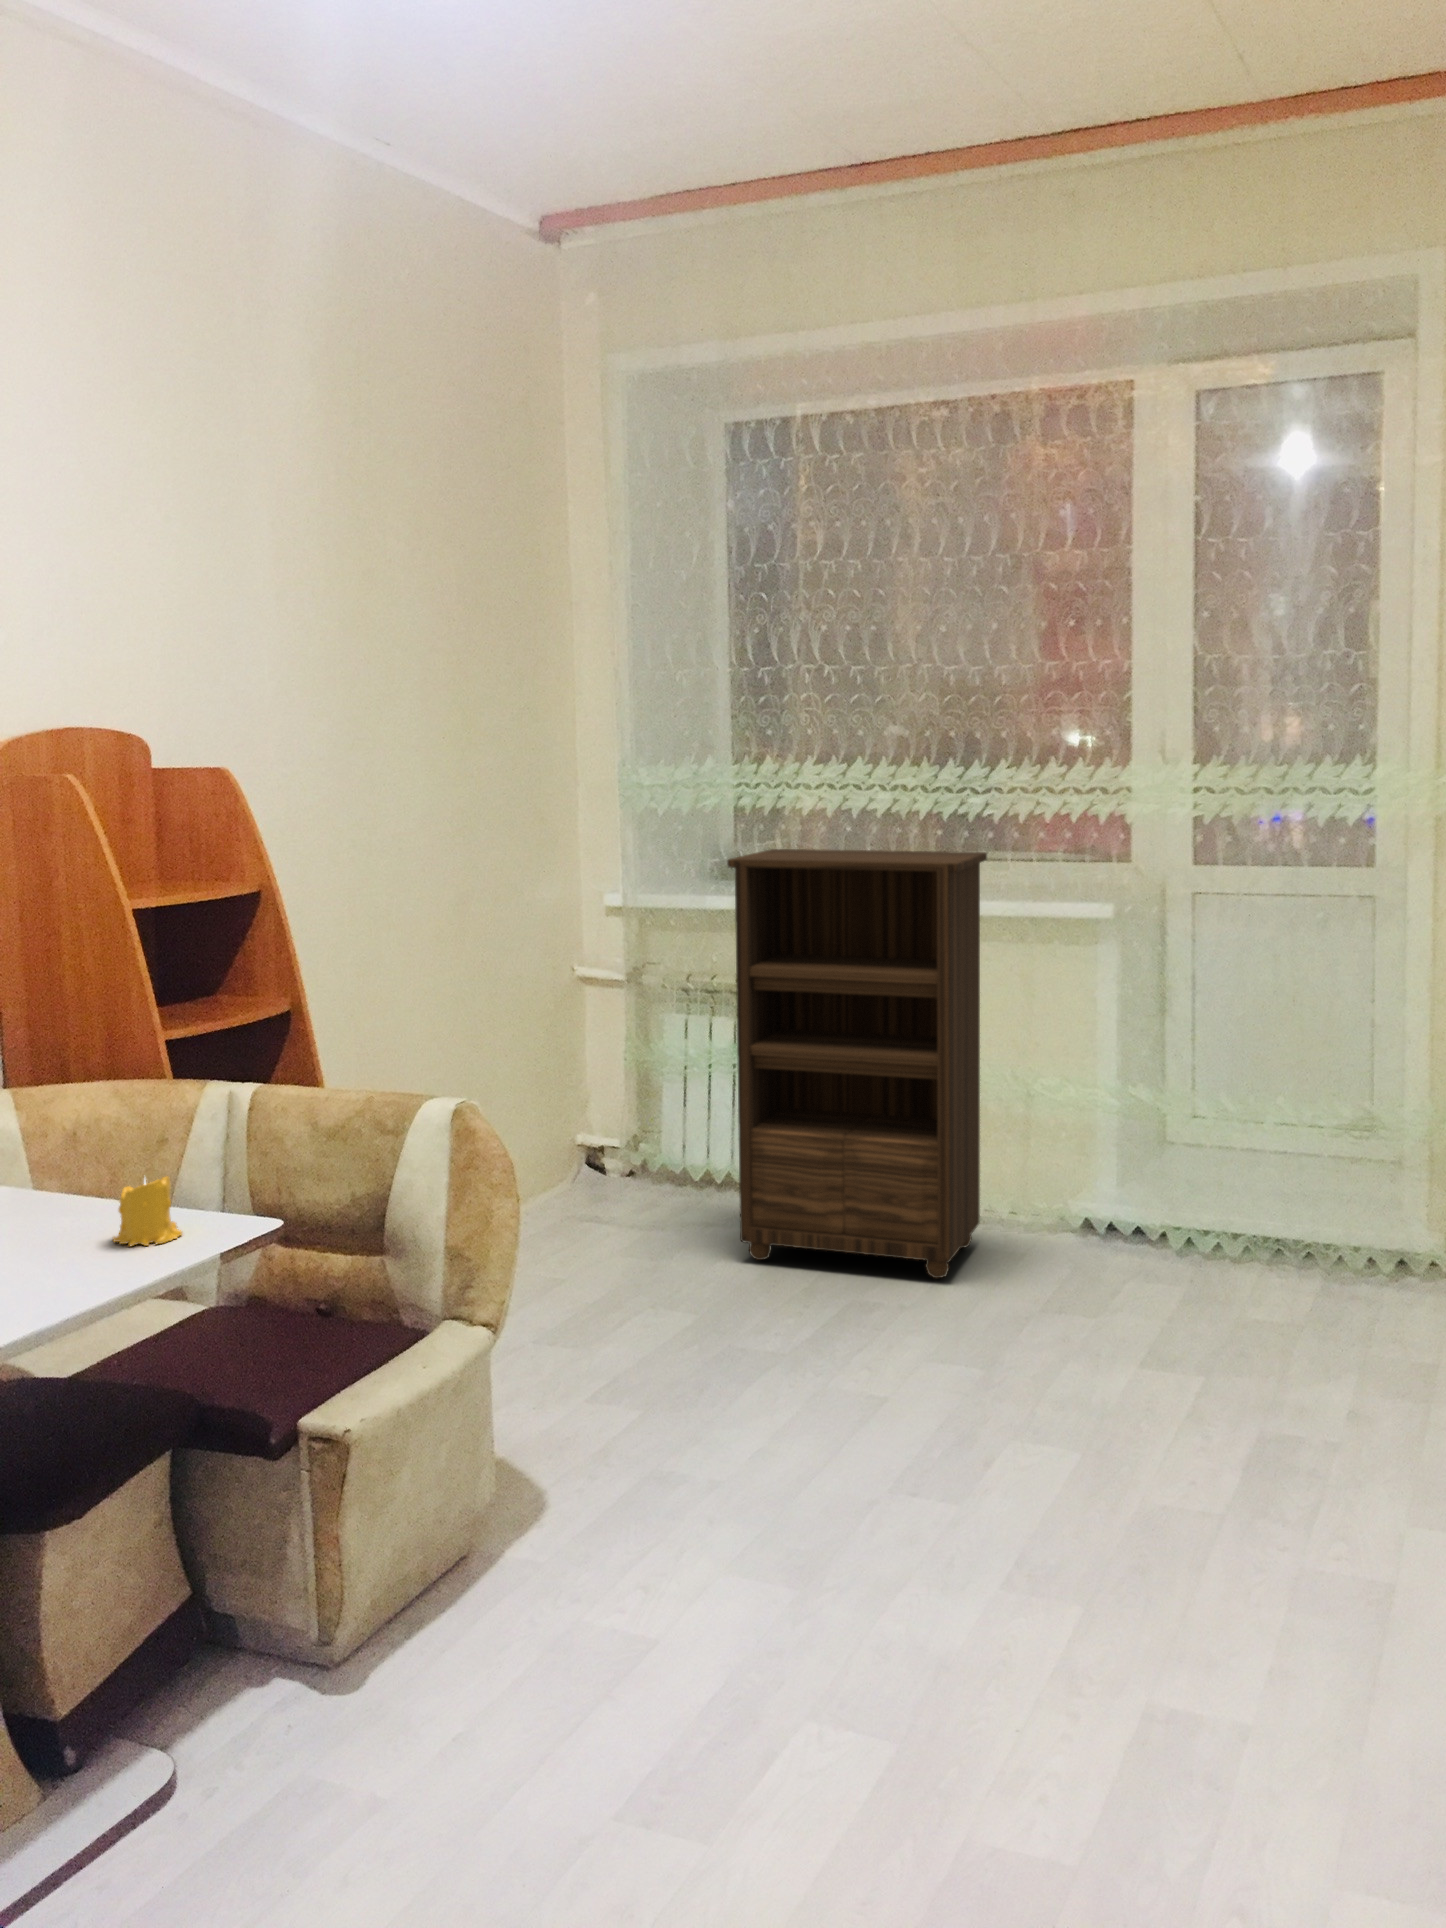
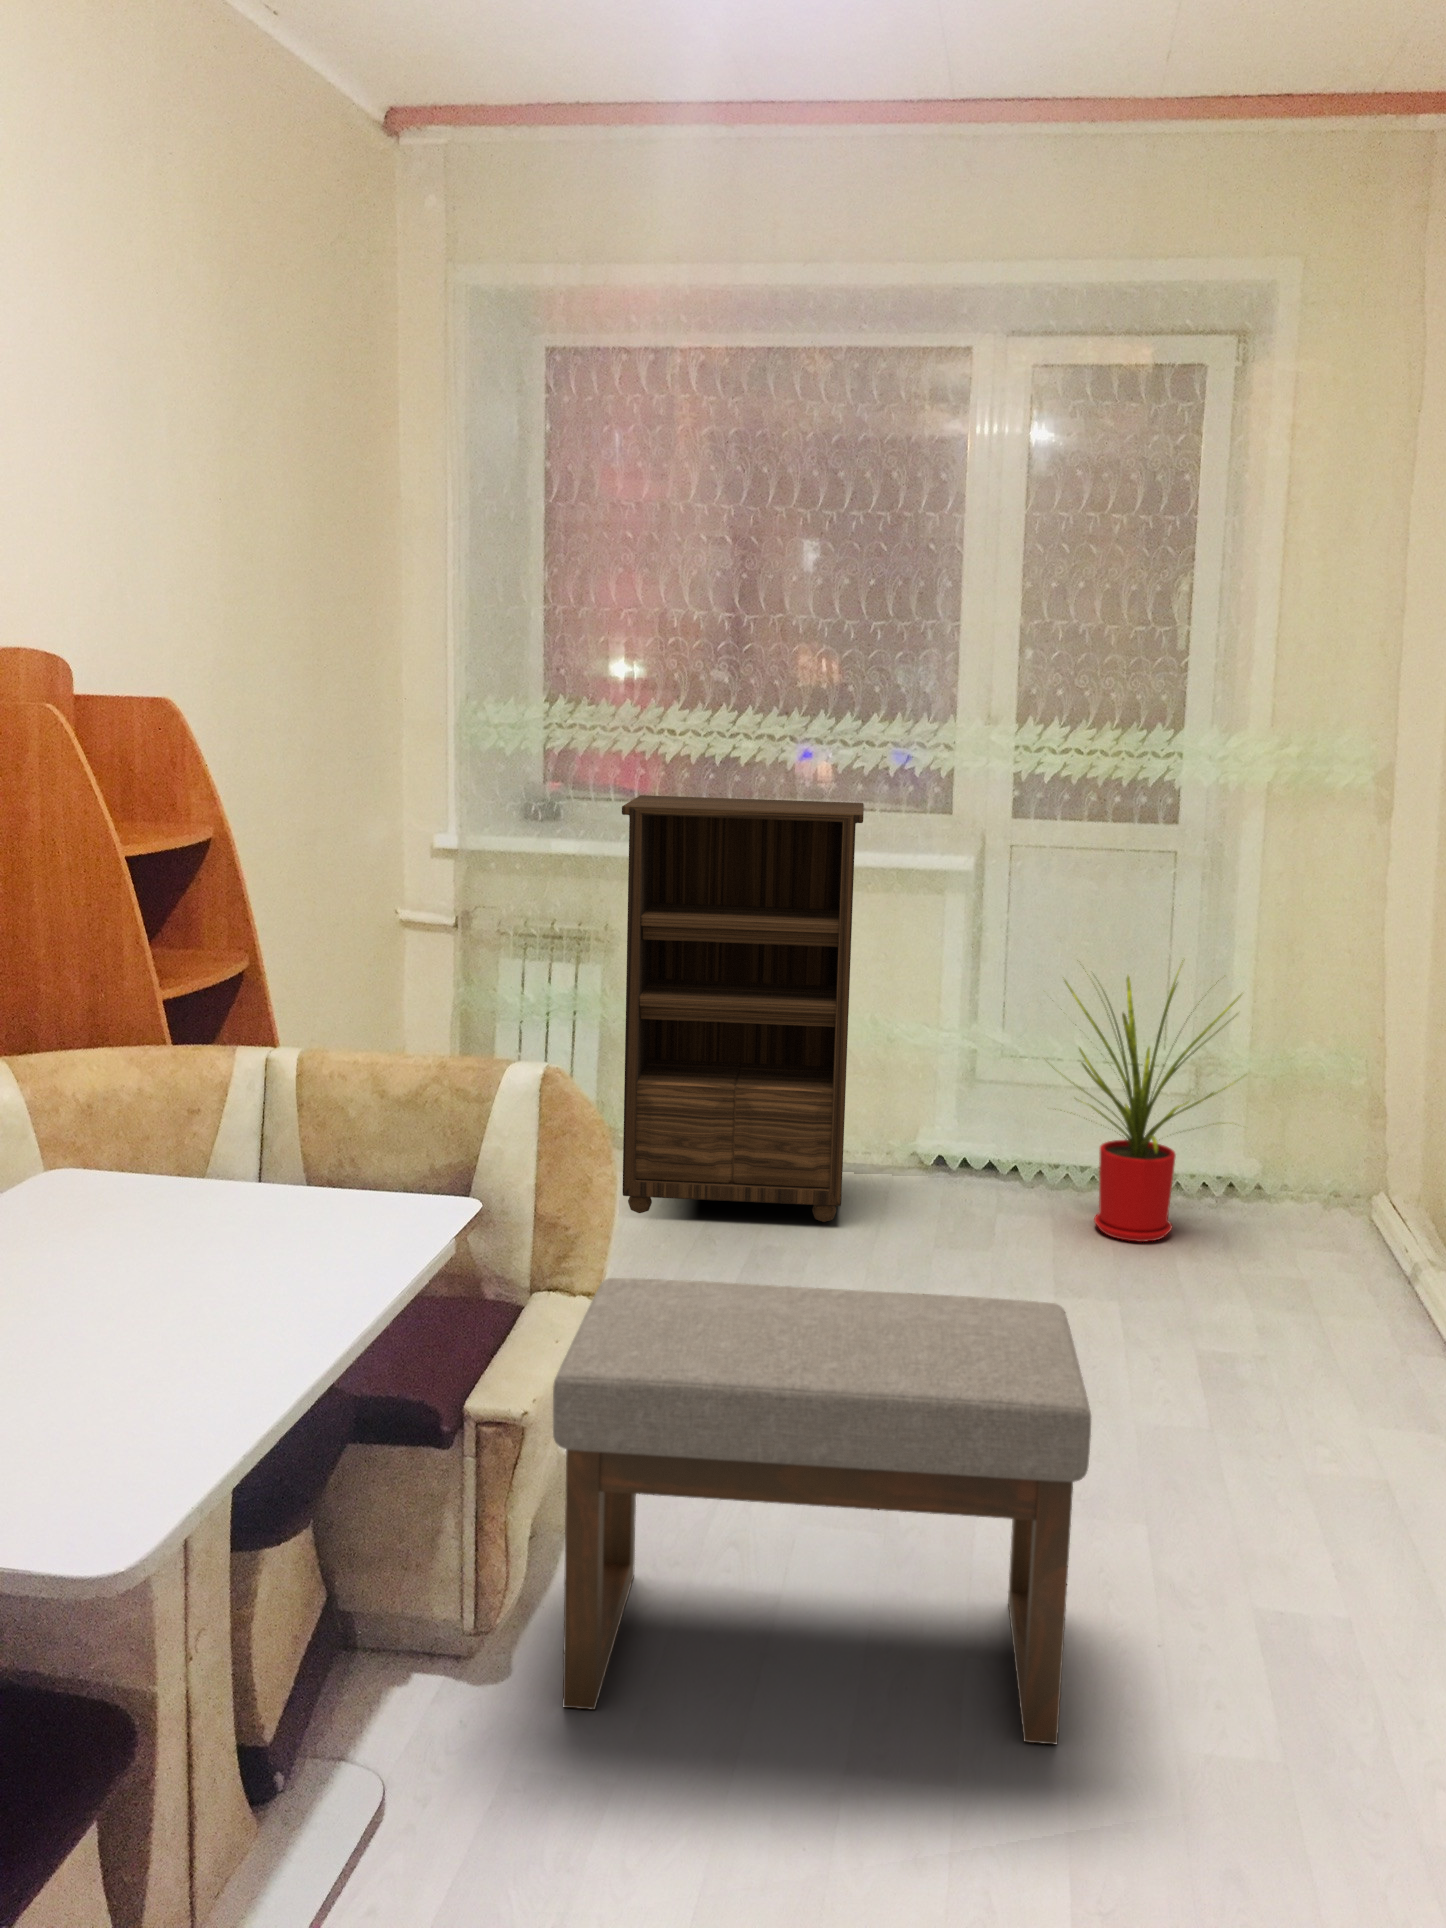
house plant: none [1156,1011,1389,1318] -> present [1065,964,1241,1242]
candle: present [113,1177,182,1246] -> none [319,1153,394,1233]
ottoman: none [350,1310,909,1822] -> present [553,1278,1091,1744]

